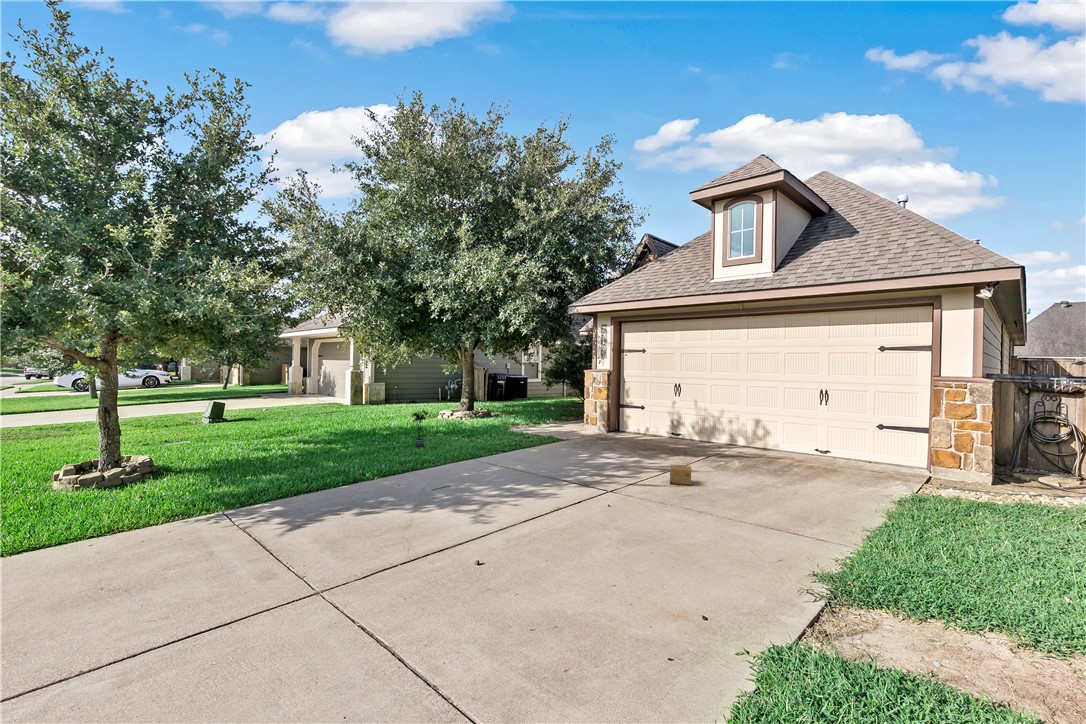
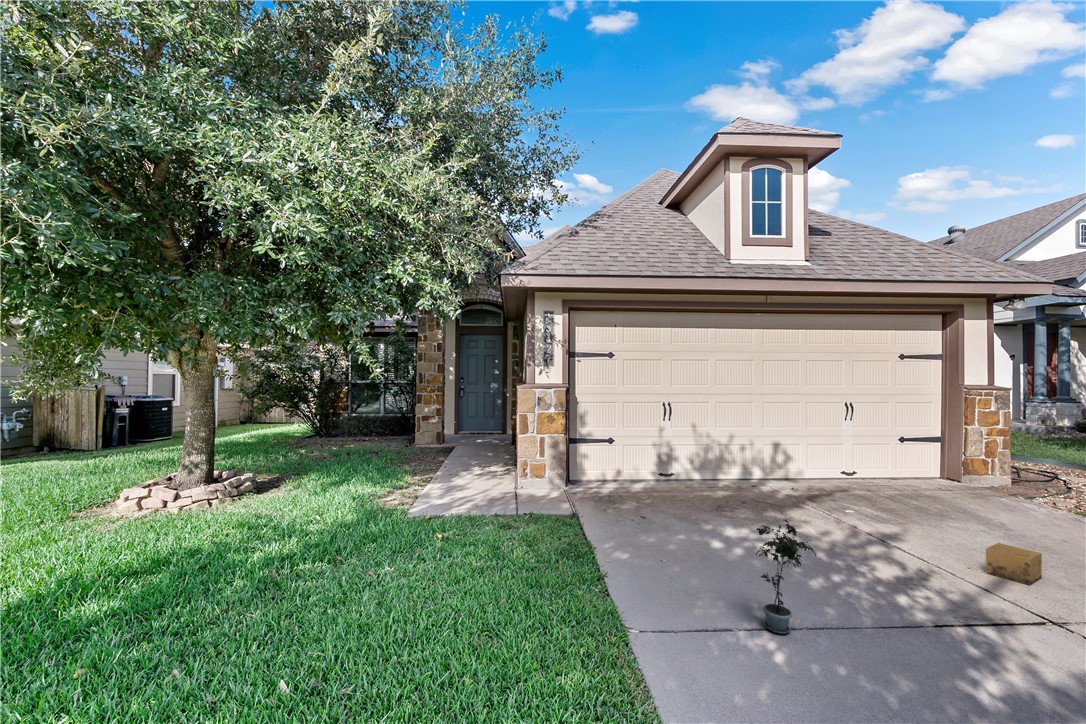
potted plant: present [412,409,428,447] -> present [756,519,816,634]

